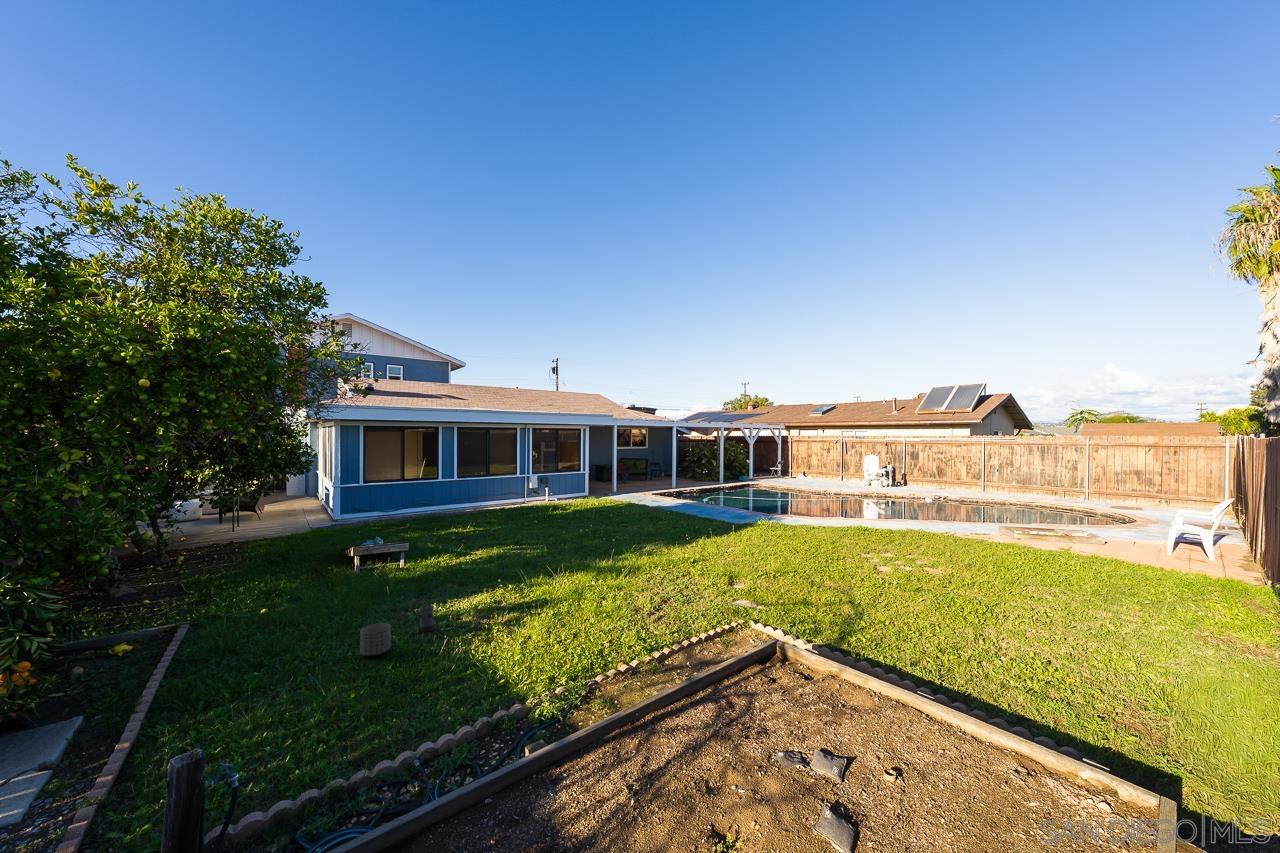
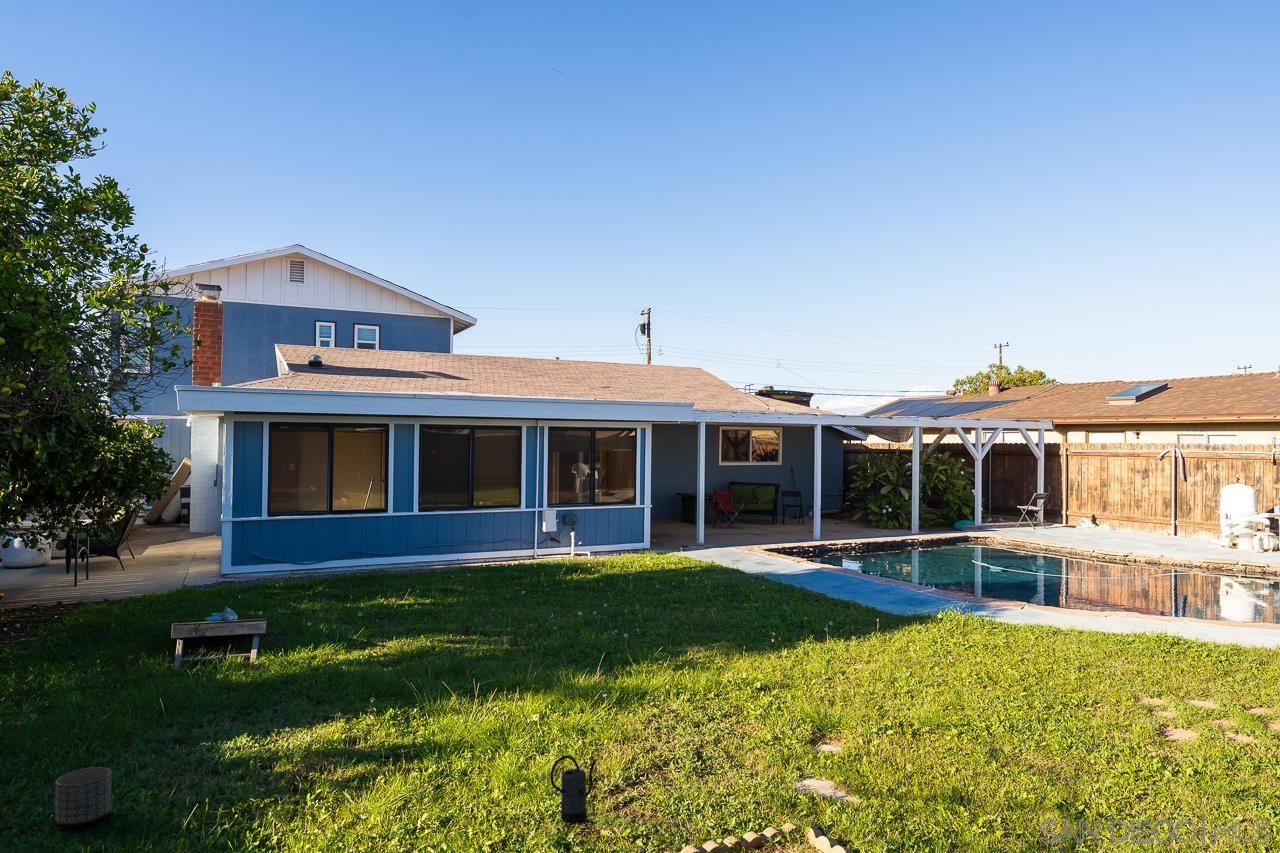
watering can: present [412,598,440,632] -> present [550,755,597,823]

